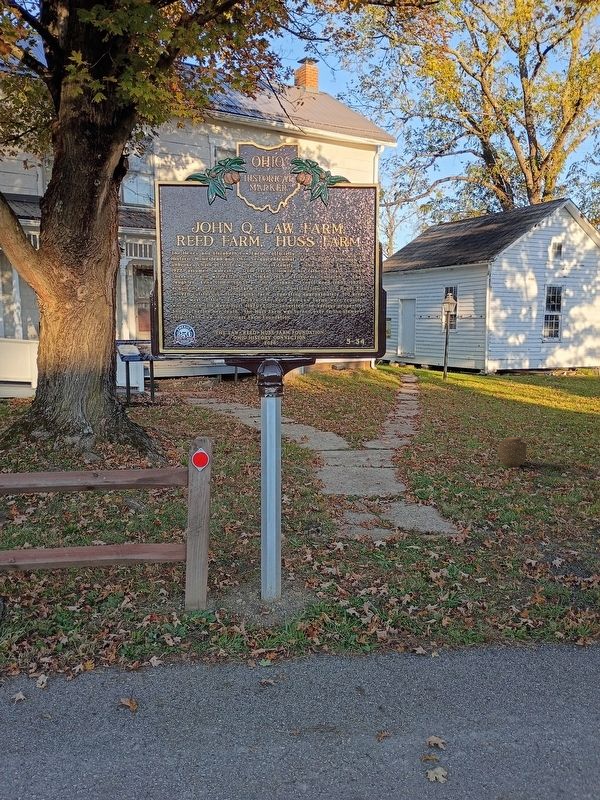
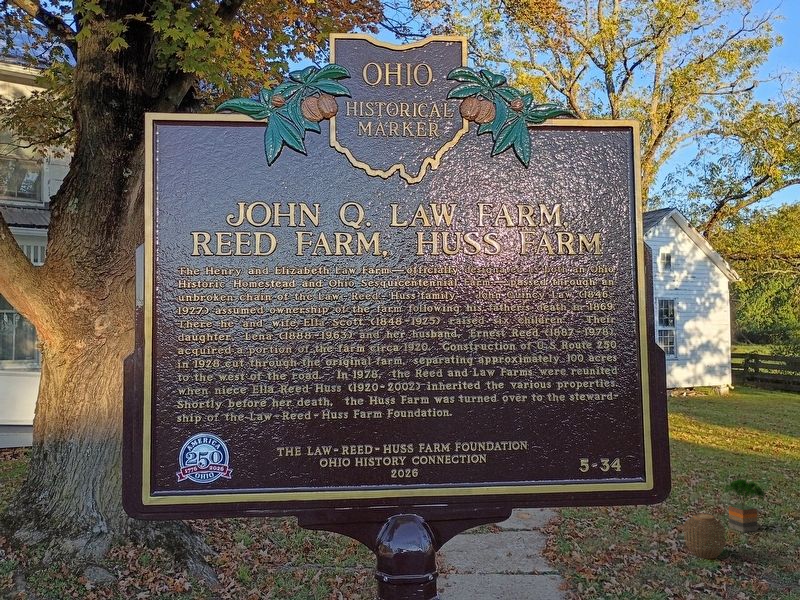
potted tree: none [538,417,568,455] -> present [724,479,765,532]

